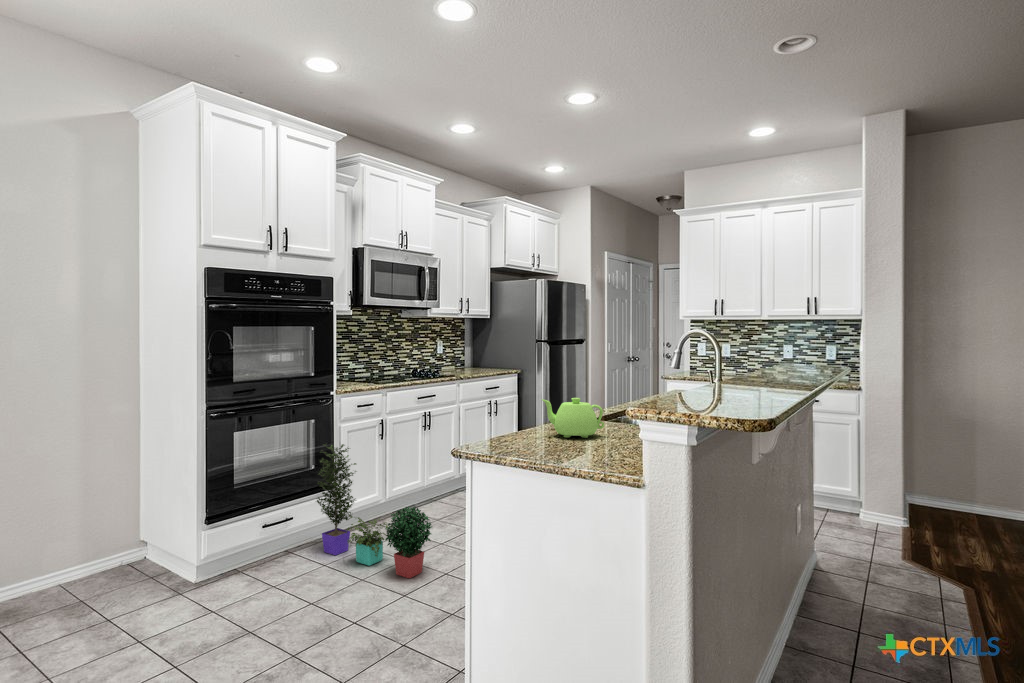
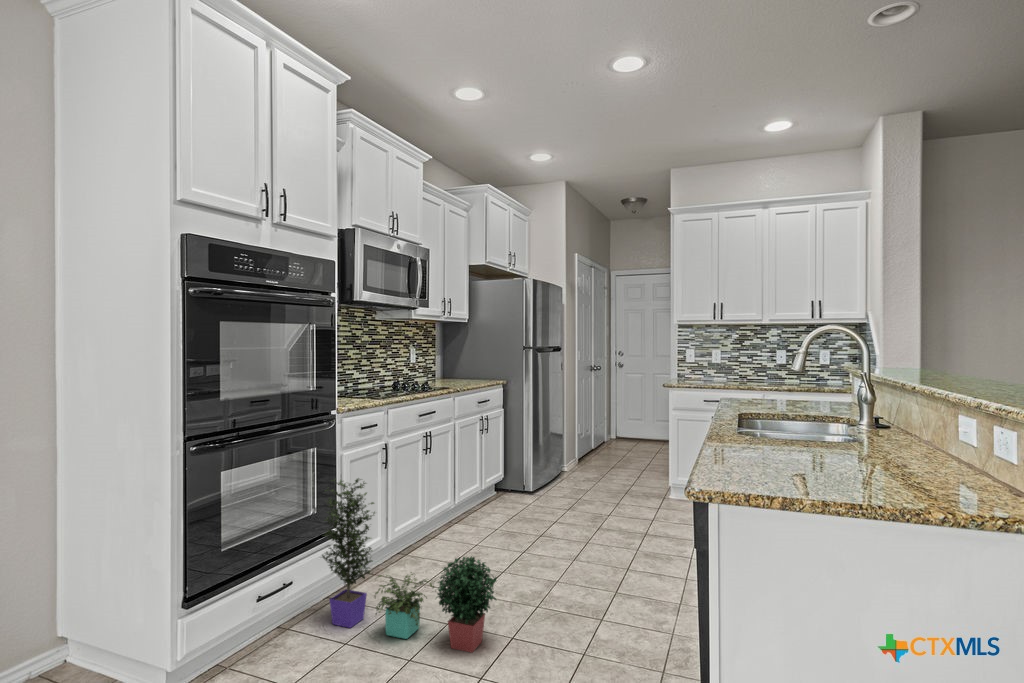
teapot: present [542,398,604,438] -> none [756,406,837,460]

